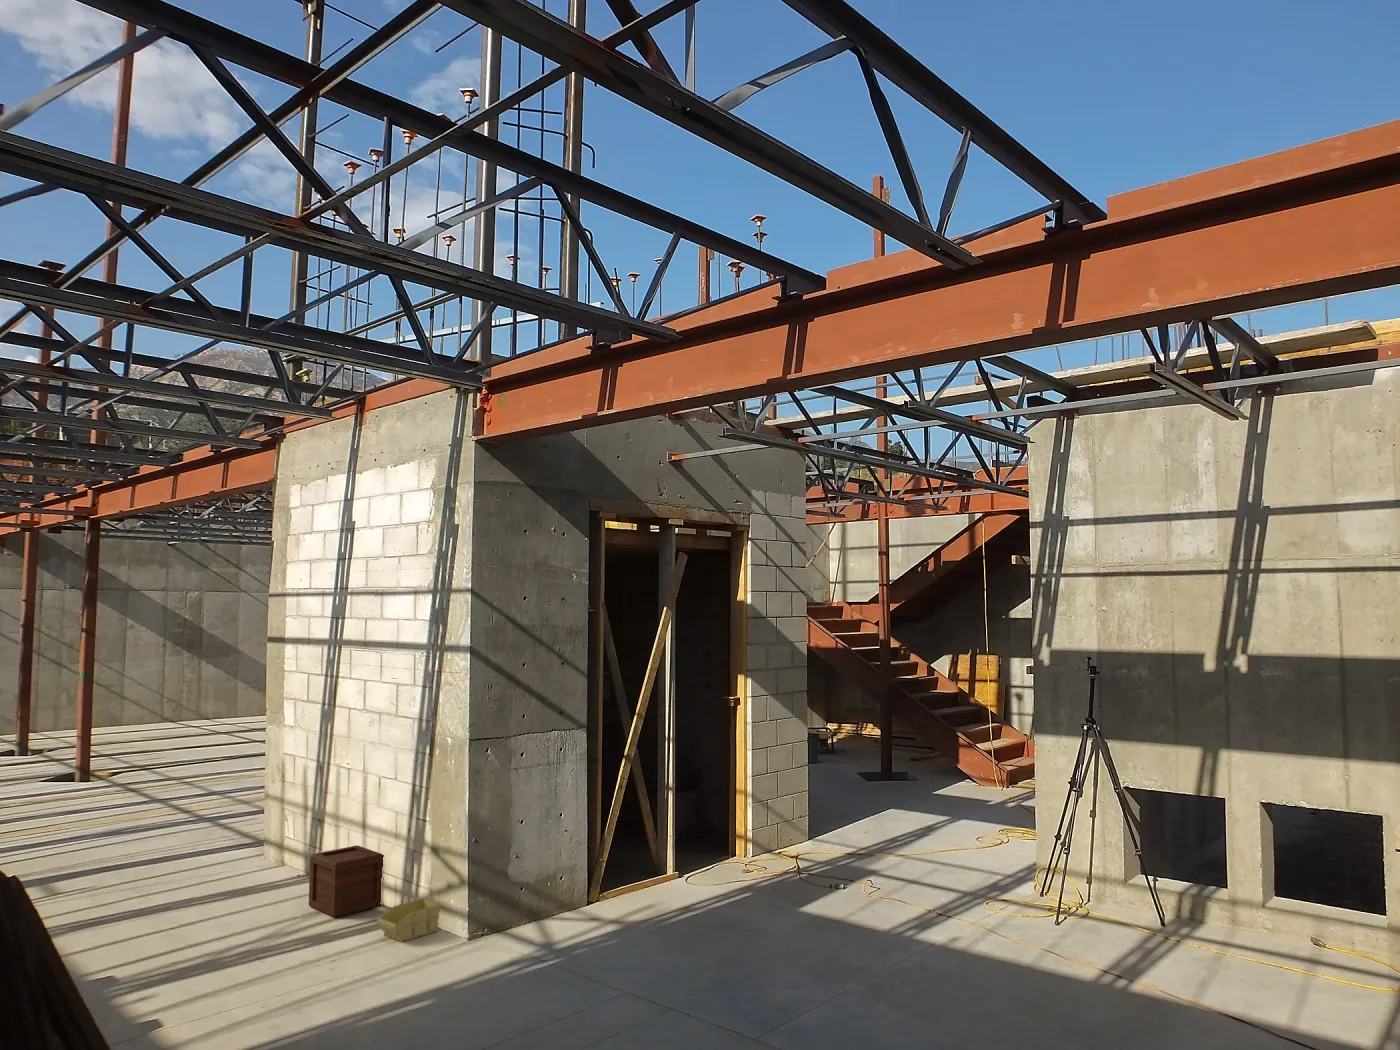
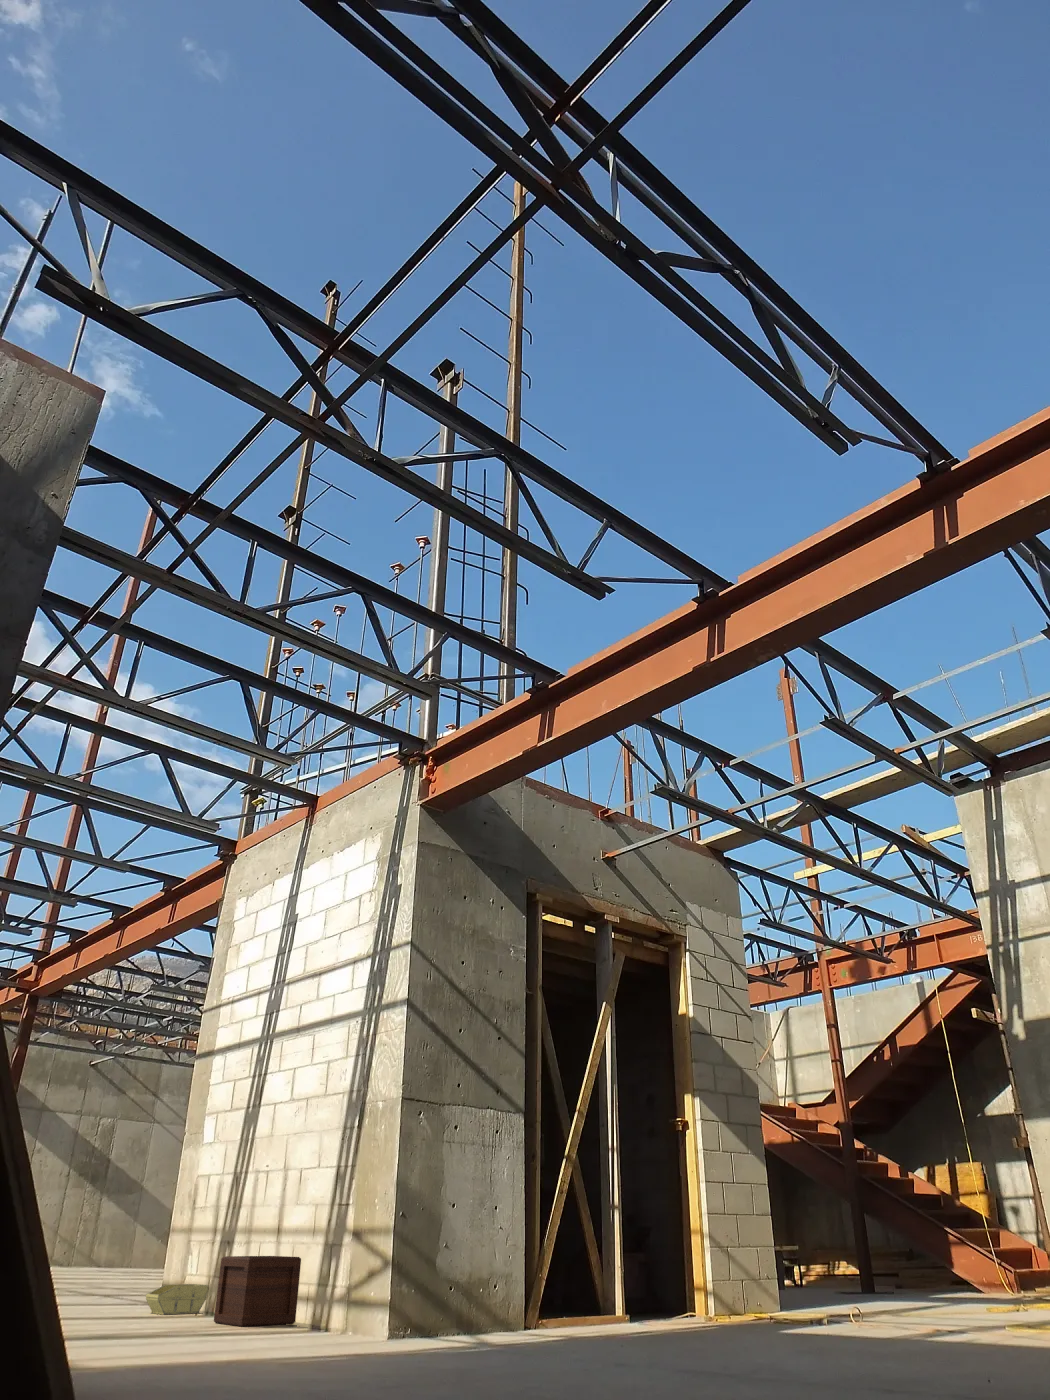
storage bin: present [377,898,440,942] -> present [146,1284,209,1315]

